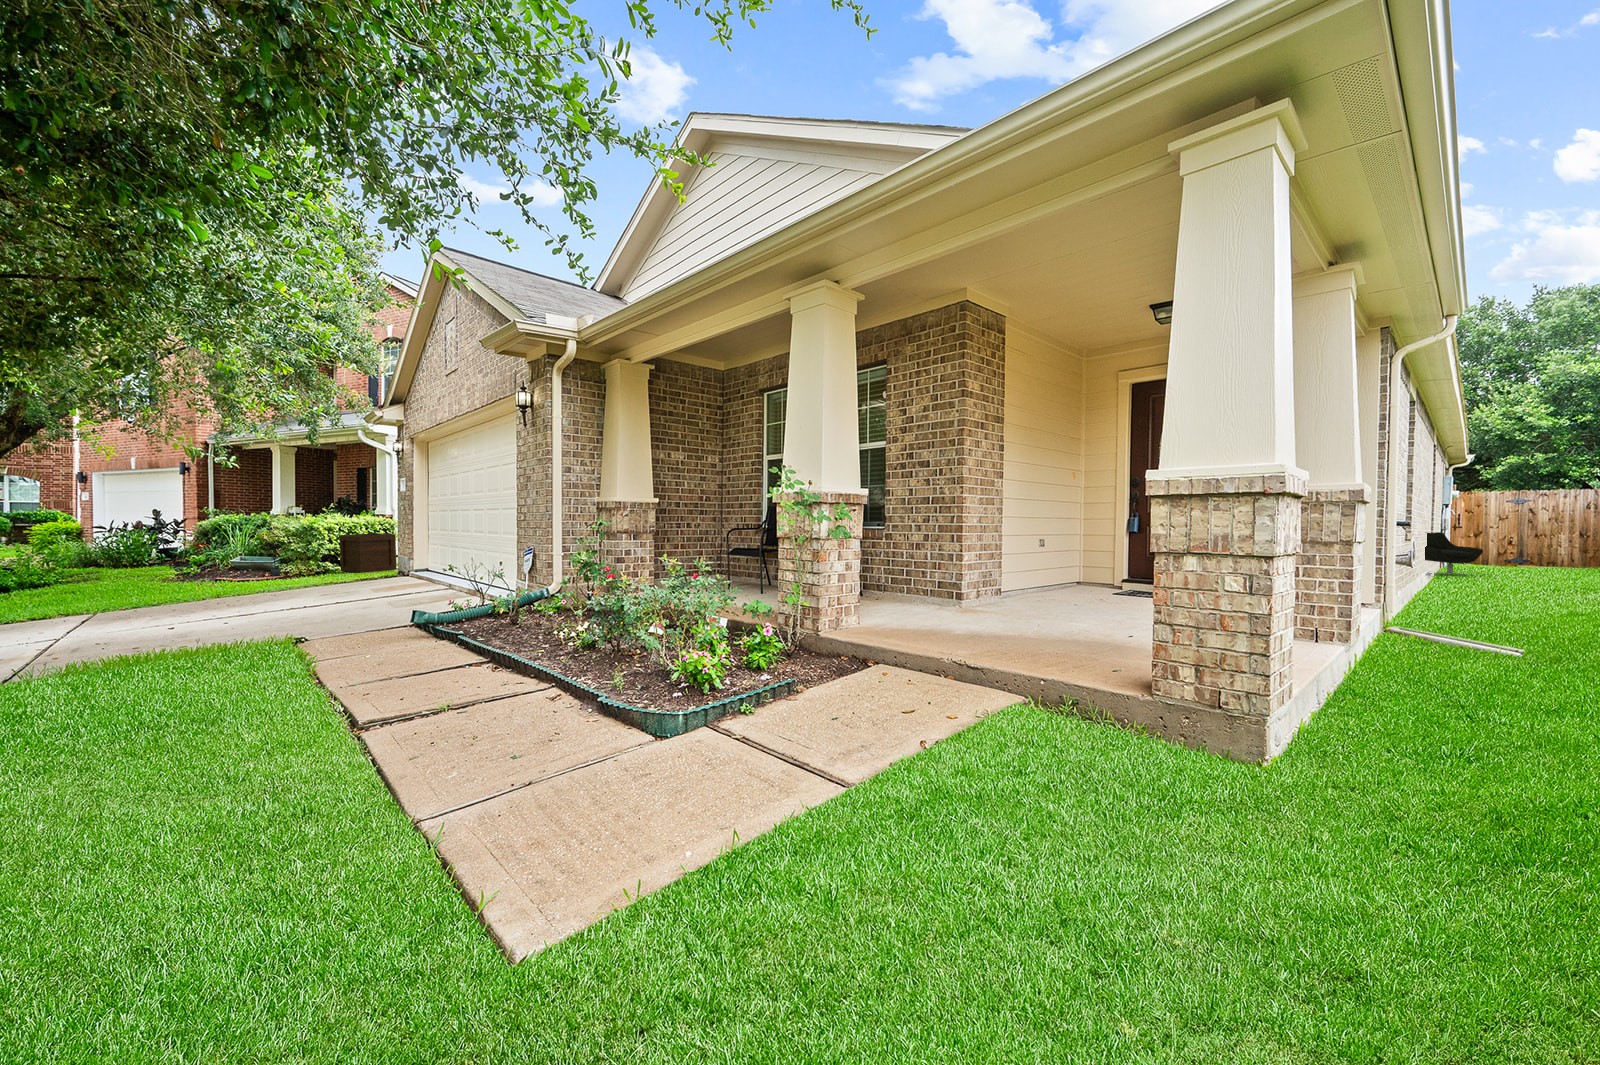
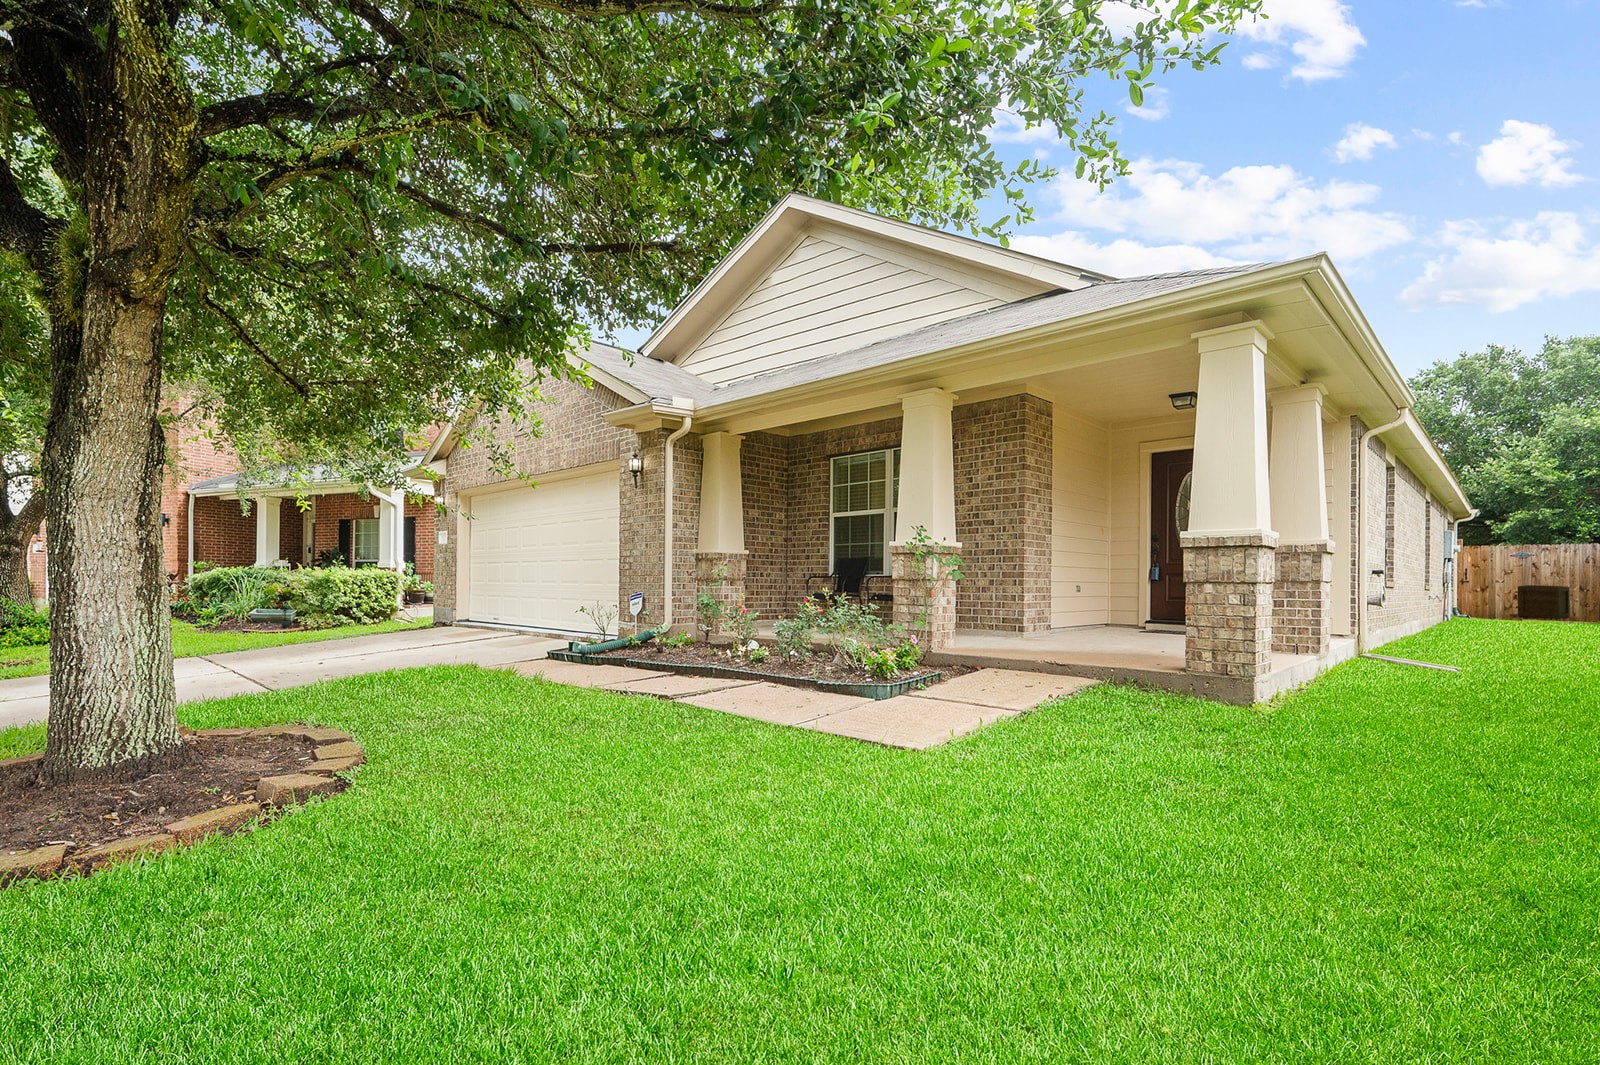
lounge chair: present [1425,532,1483,576] -> none [1423,589,1497,635]
wooden crate: present [339,533,397,573] -> present [1518,585,1570,619]

